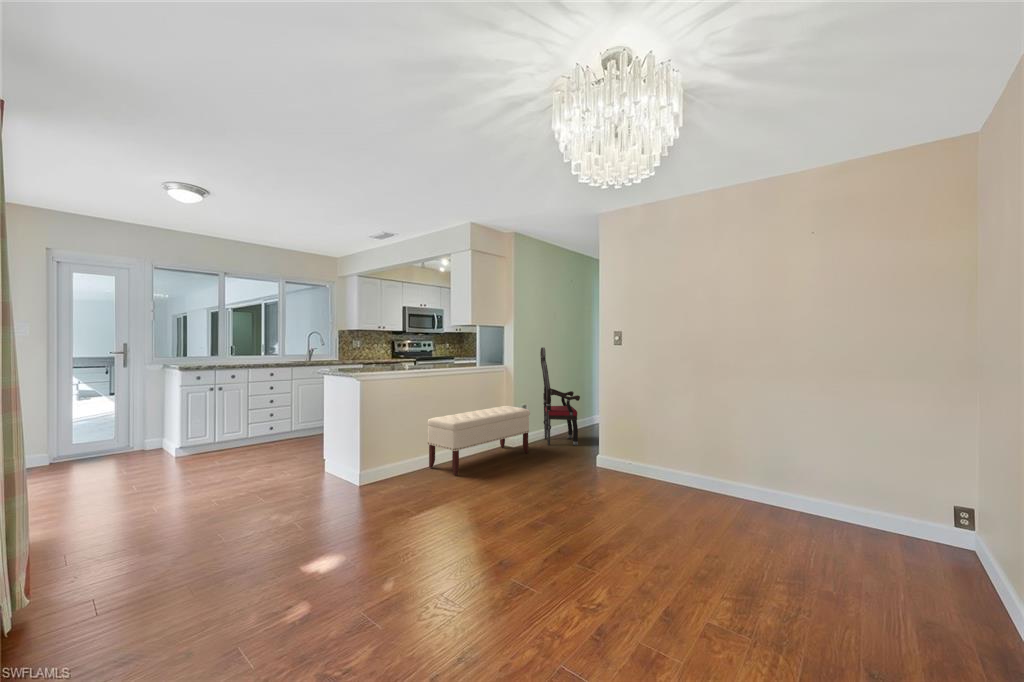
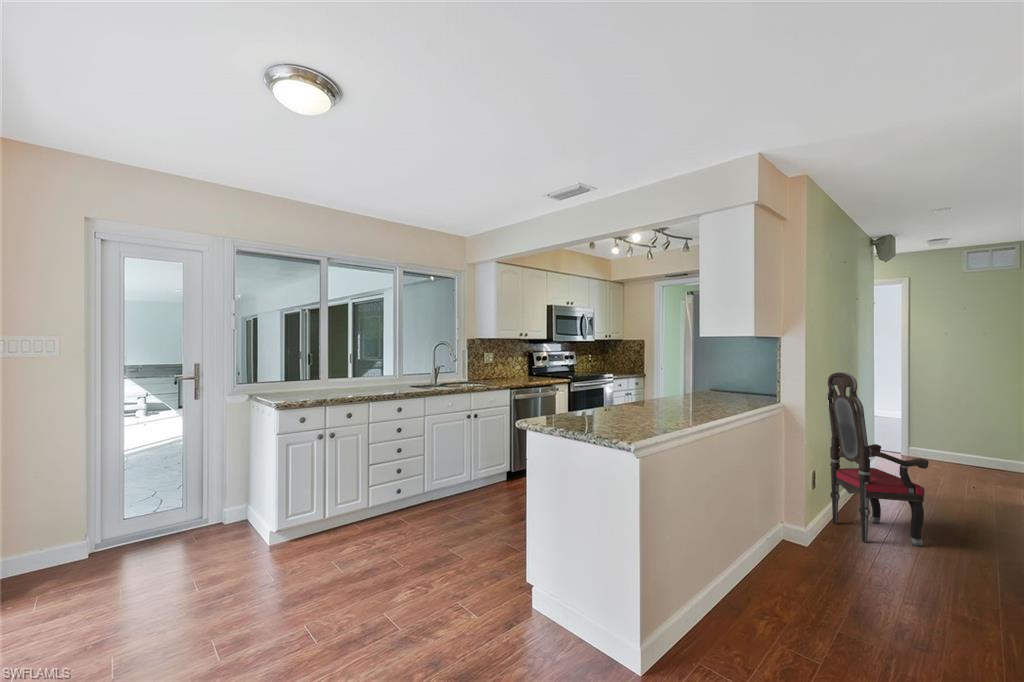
bench: present [428,406,530,475] -> none [723,475,864,648]

